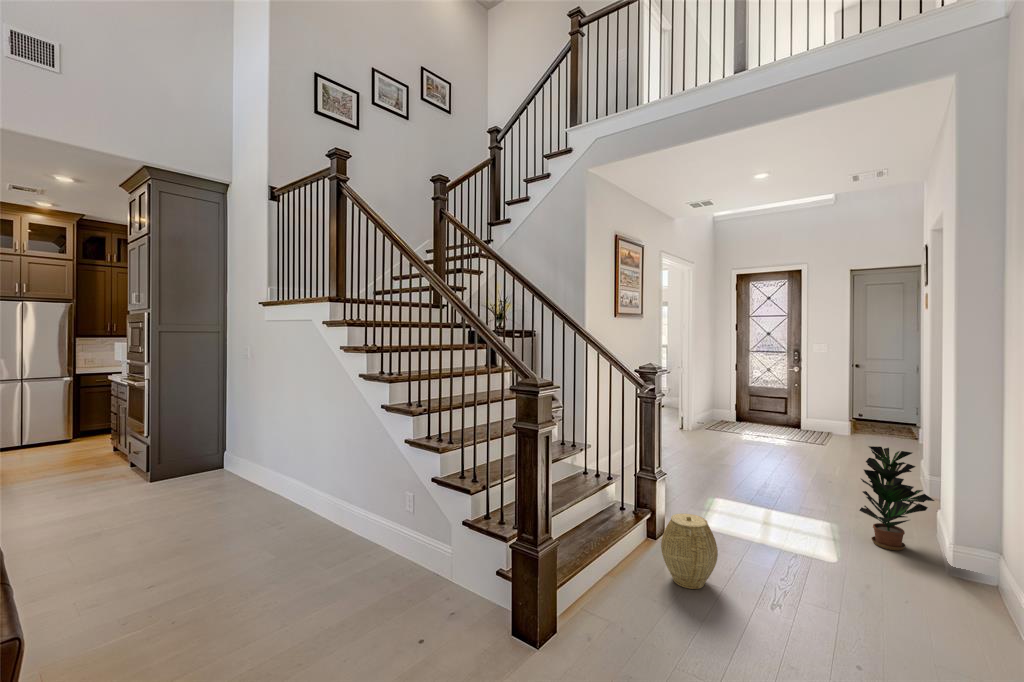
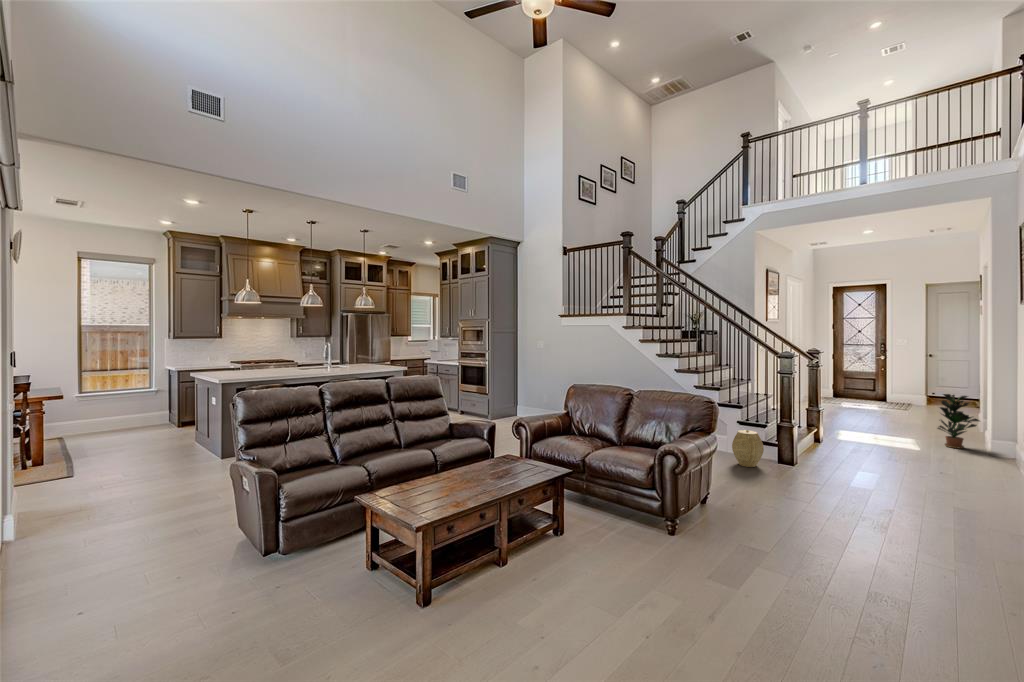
woven basket: present [661,514,718,589] -> present [732,430,764,467]

